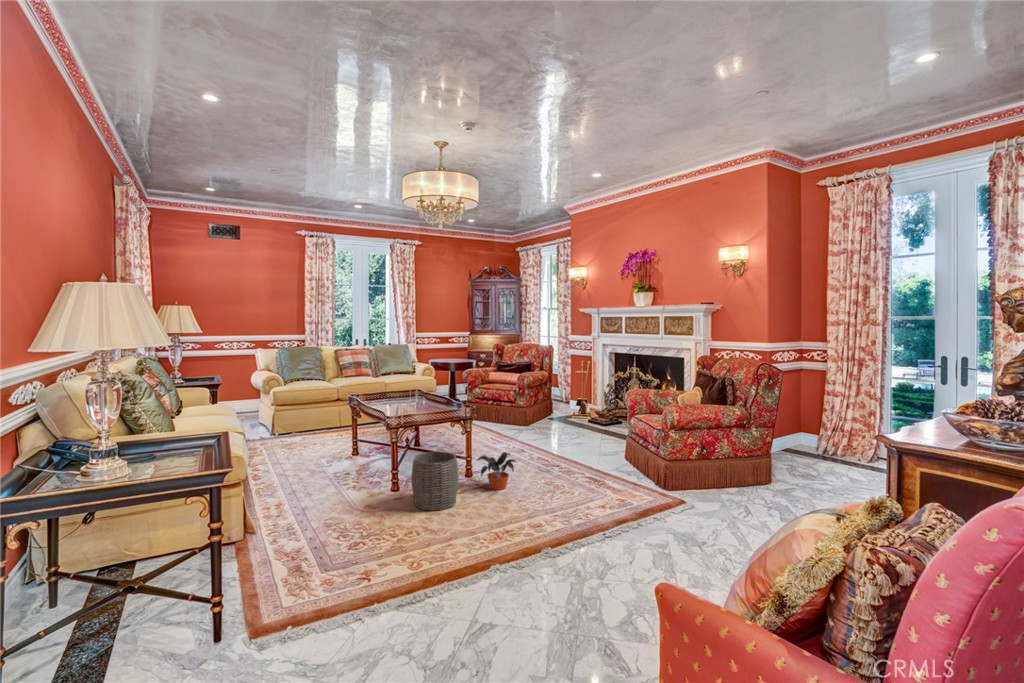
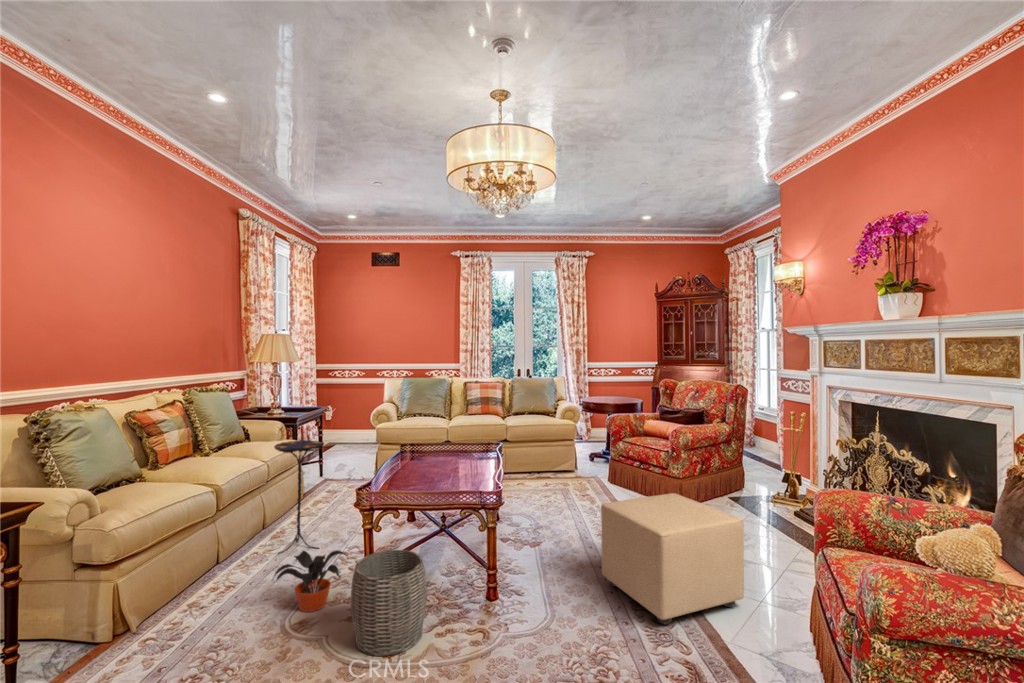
side table: none [267,397,310,487] -> present [274,440,324,549]
ottoman: none [523,407,598,471] -> present [601,493,744,625]
potted plant: present [478,452,516,490] -> present [274,550,345,612]

